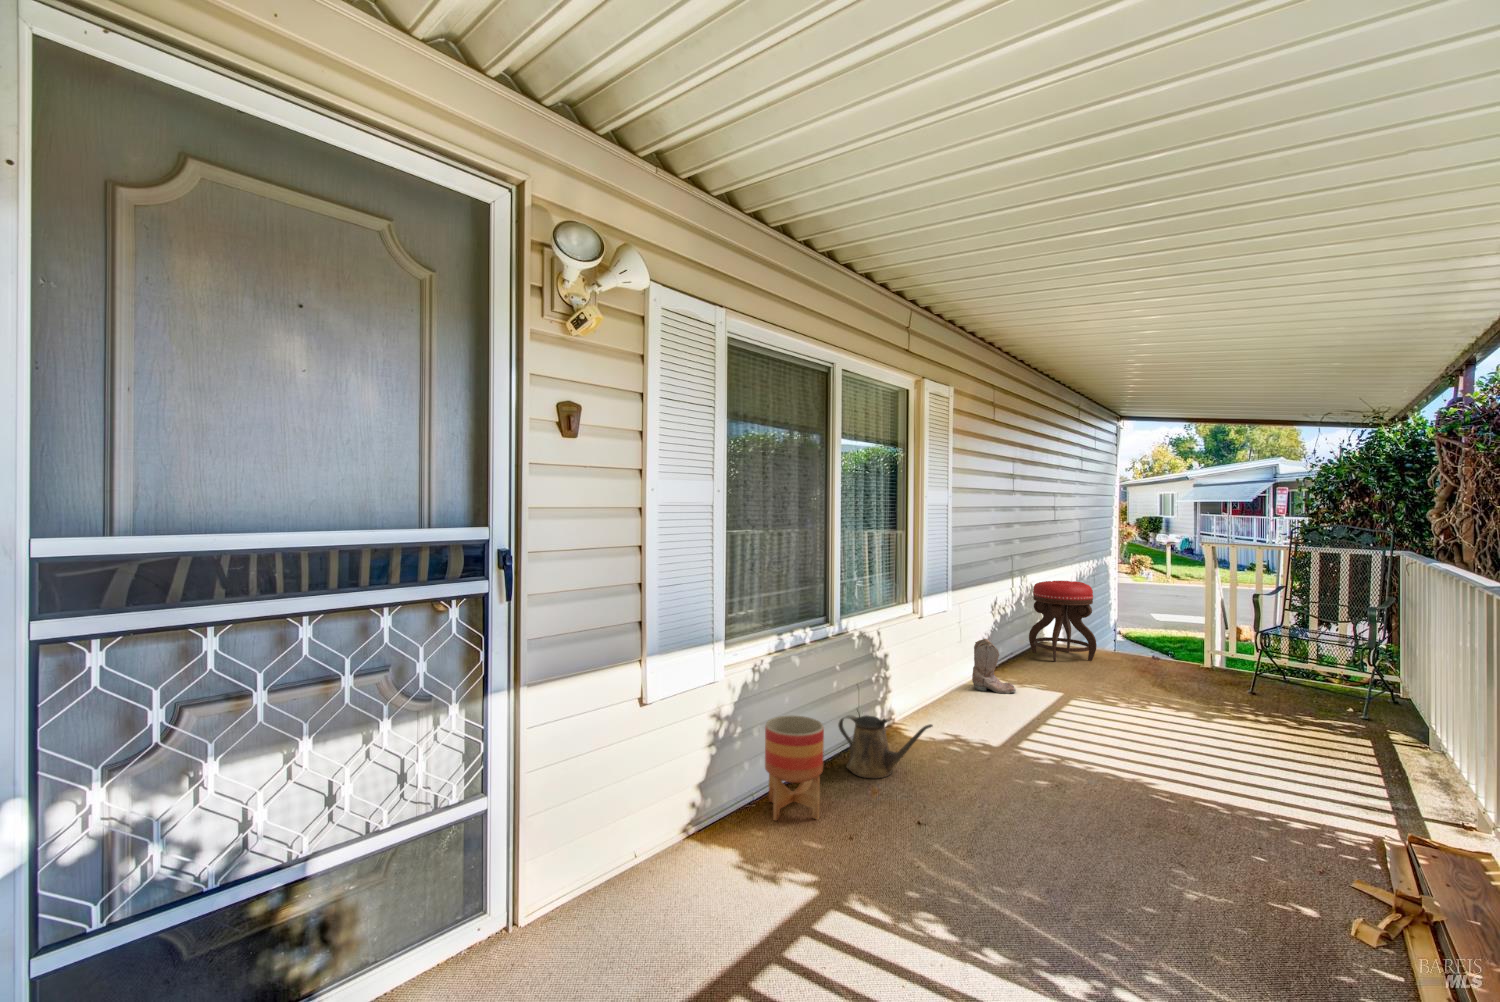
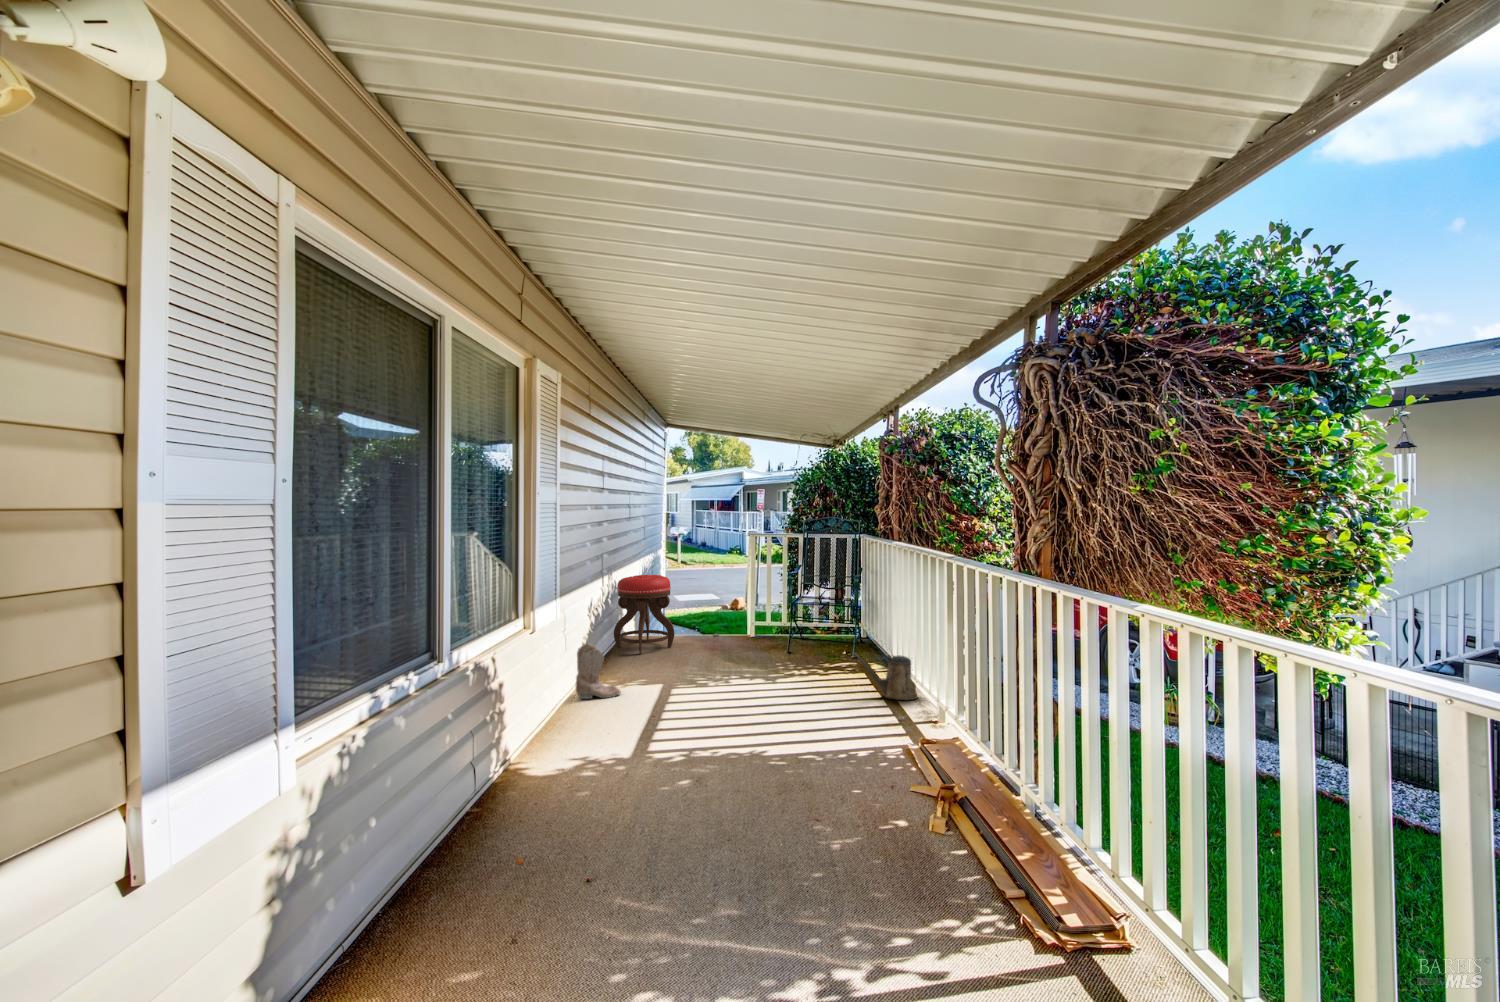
planter: present [765,715,824,821] -> none [367,797,460,968]
watering can: present [838,715,933,778] -> present [852,653,918,700]

